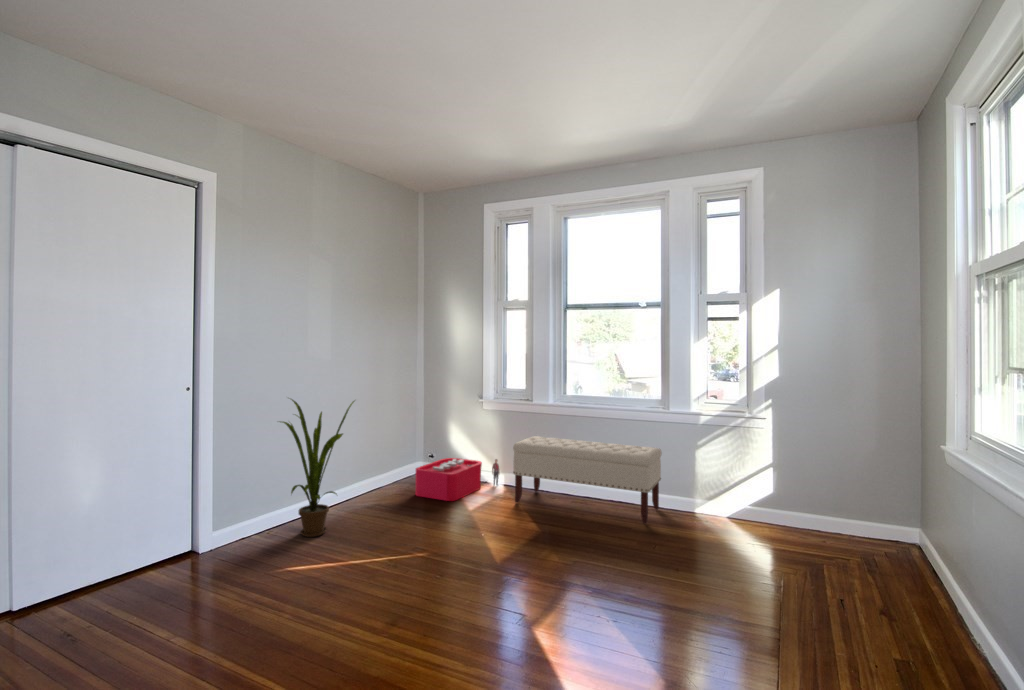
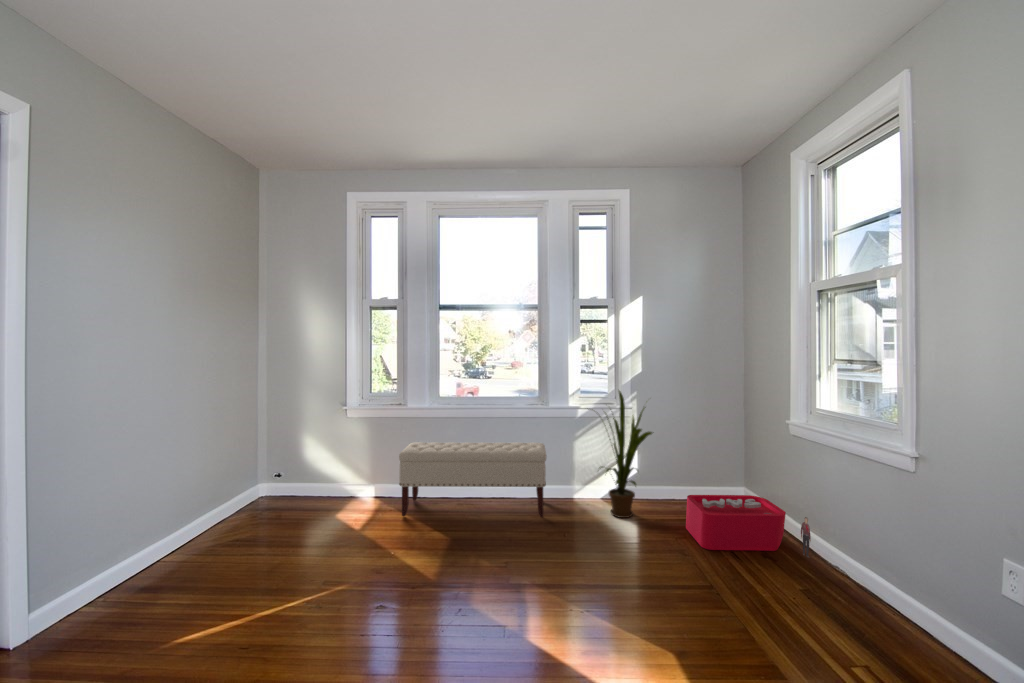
house plant: present [282,399,354,537] -> present [601,391,652,518]
storage bin: present [416,458,500,501] -> present [686,495,811,558]

